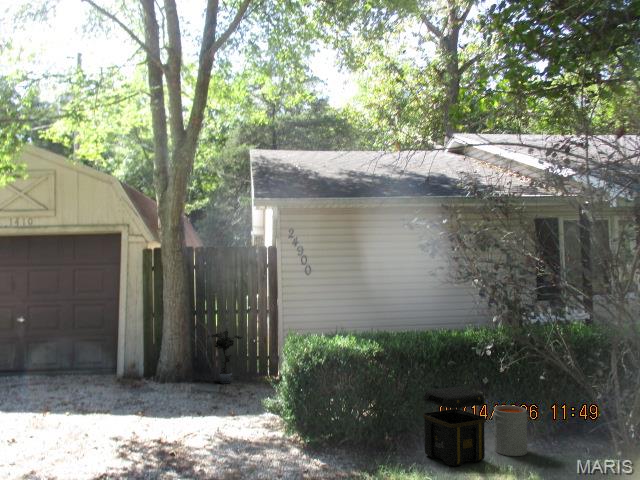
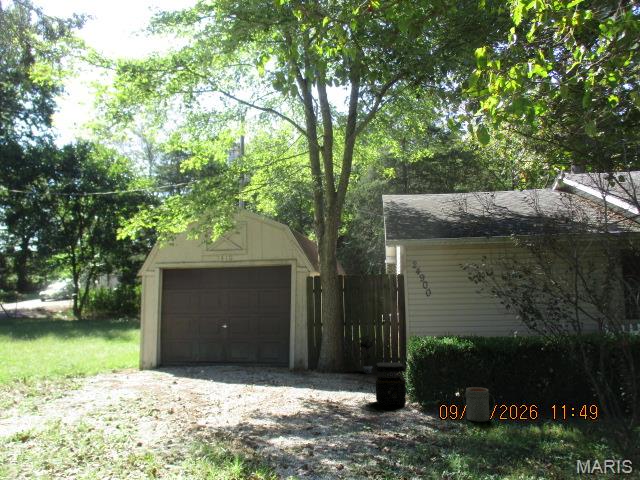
toolbox: present [423,387,486,466] -> present [375,362,406,406]
bucket: present [490,405,536,456] -> present [464,387,489,422]

